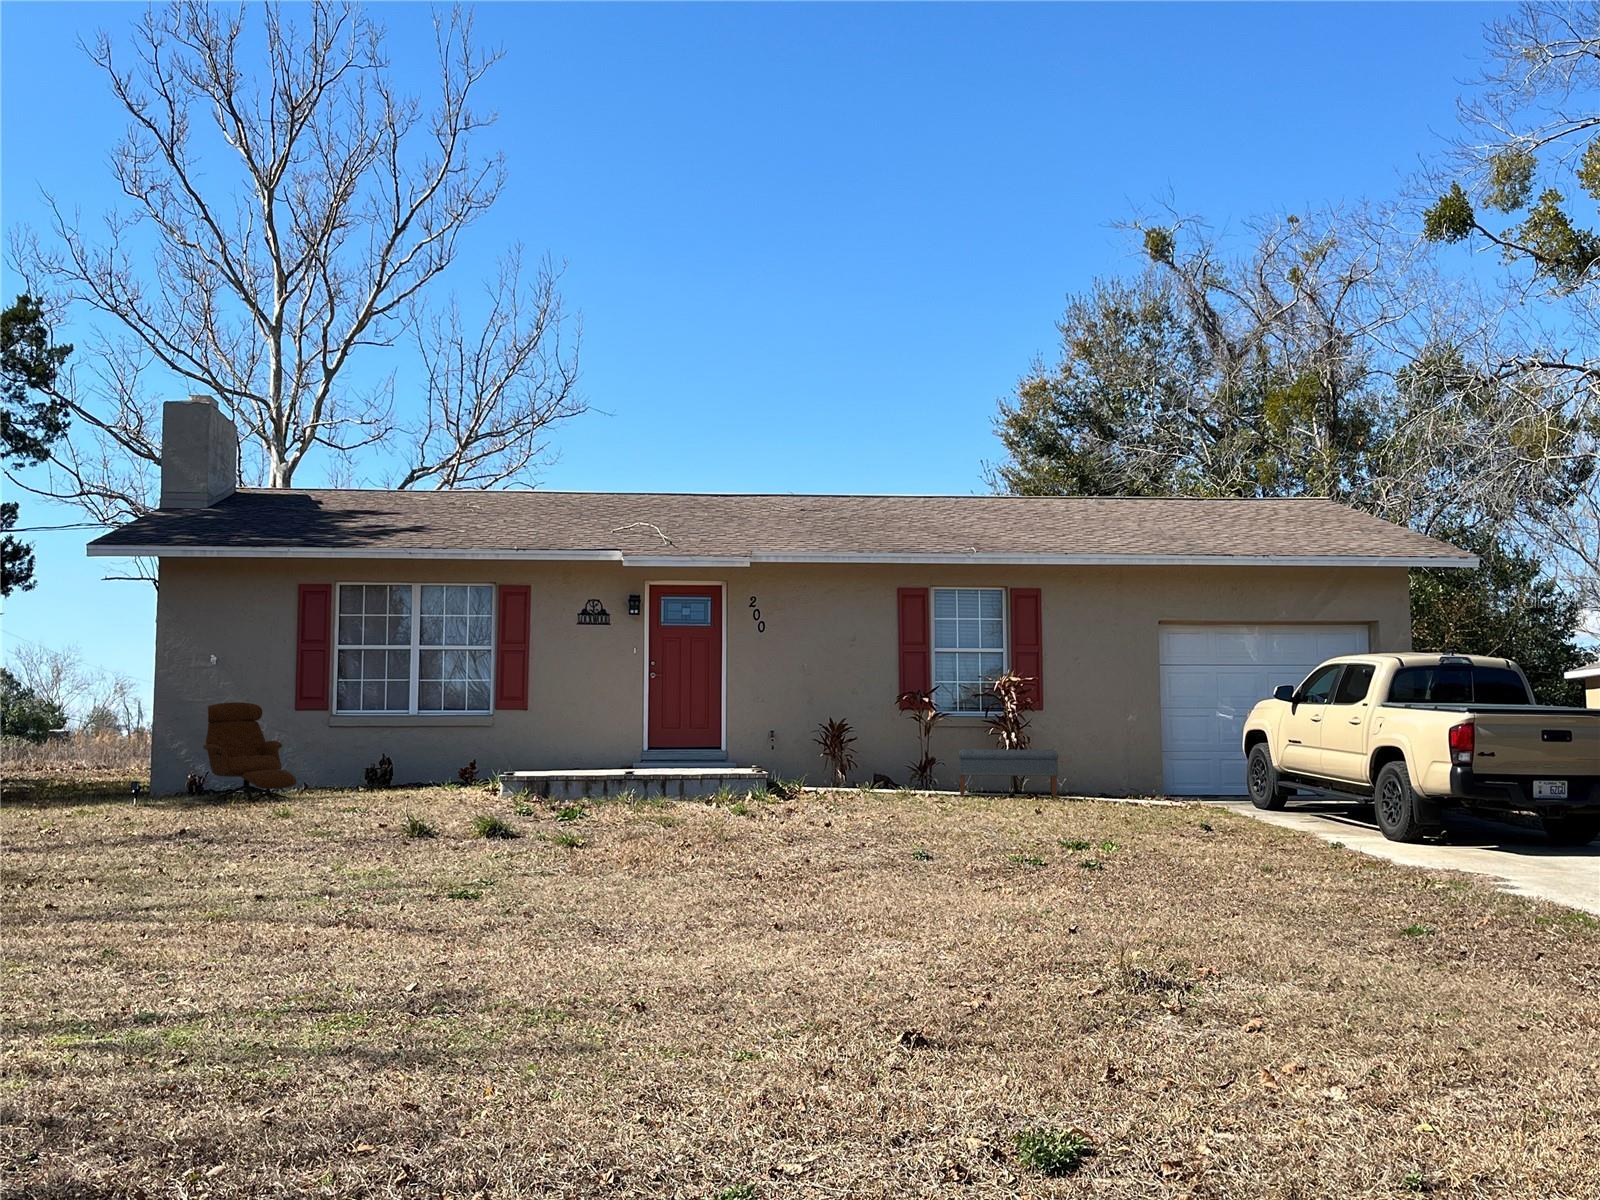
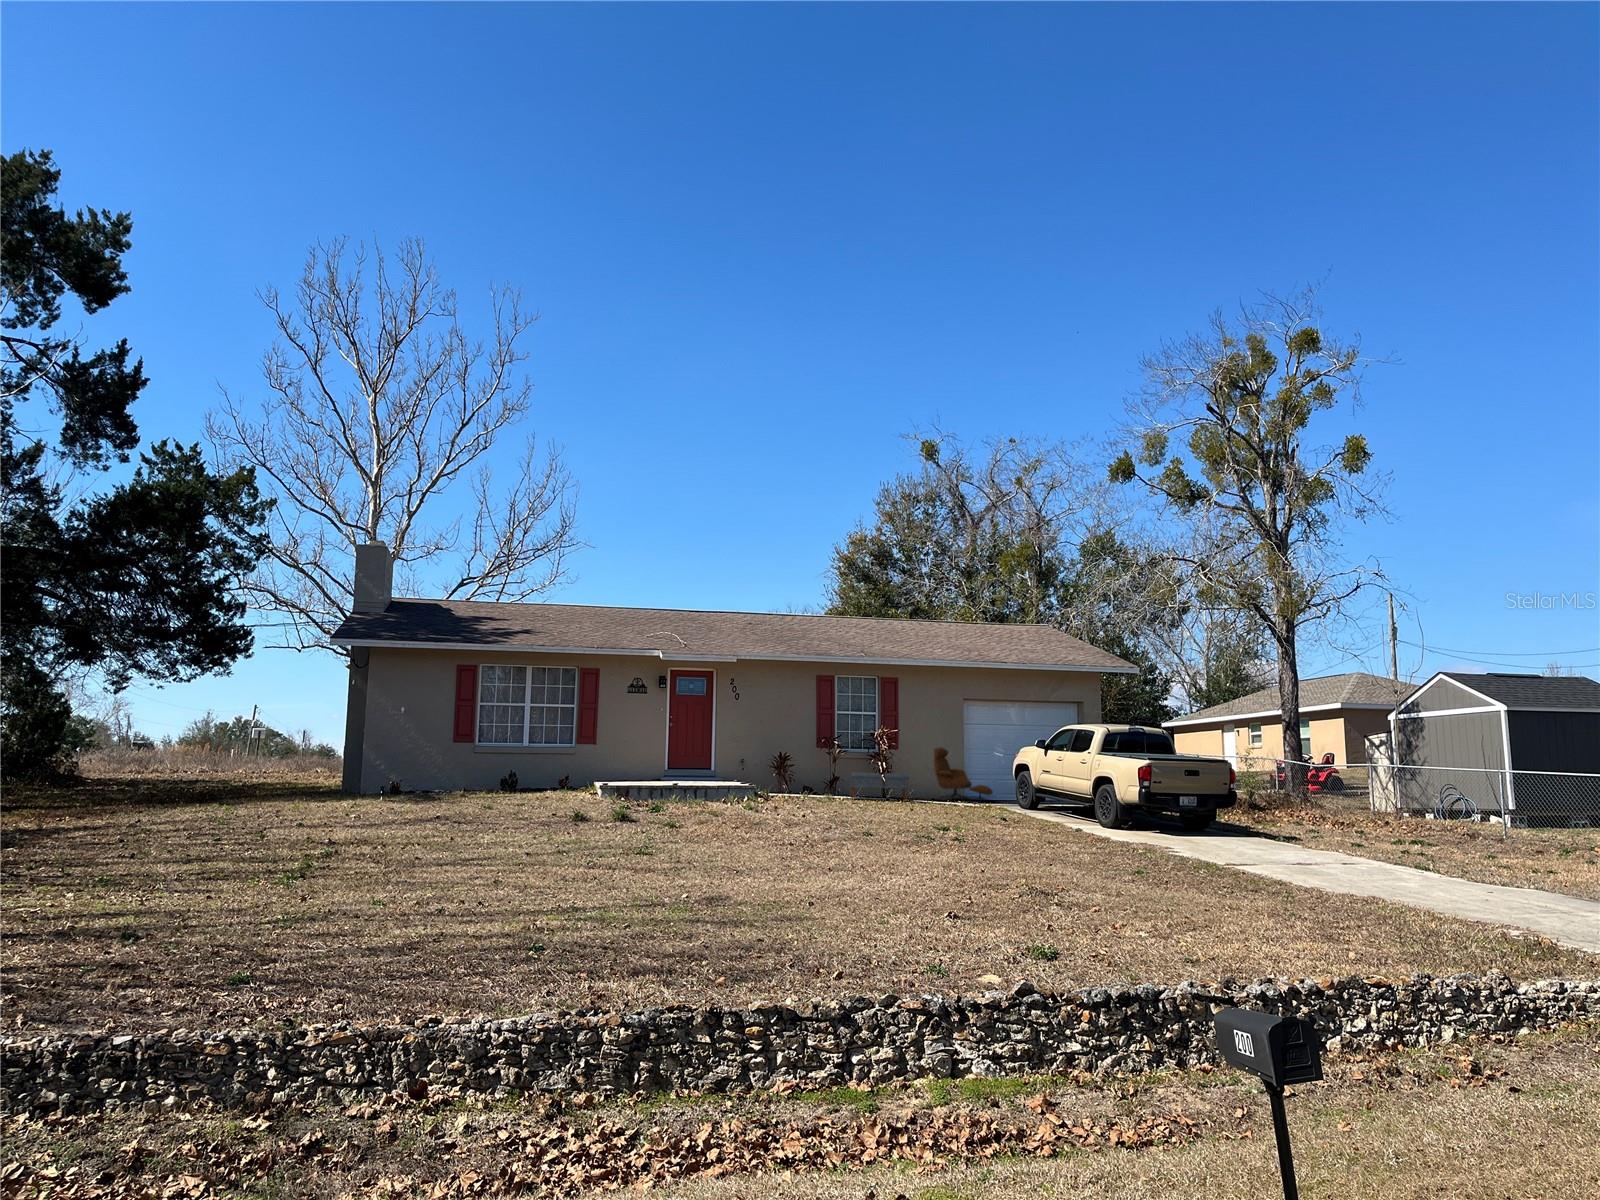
lounge chair: present [203,702,296,803] -> present [934,747,993,801]

